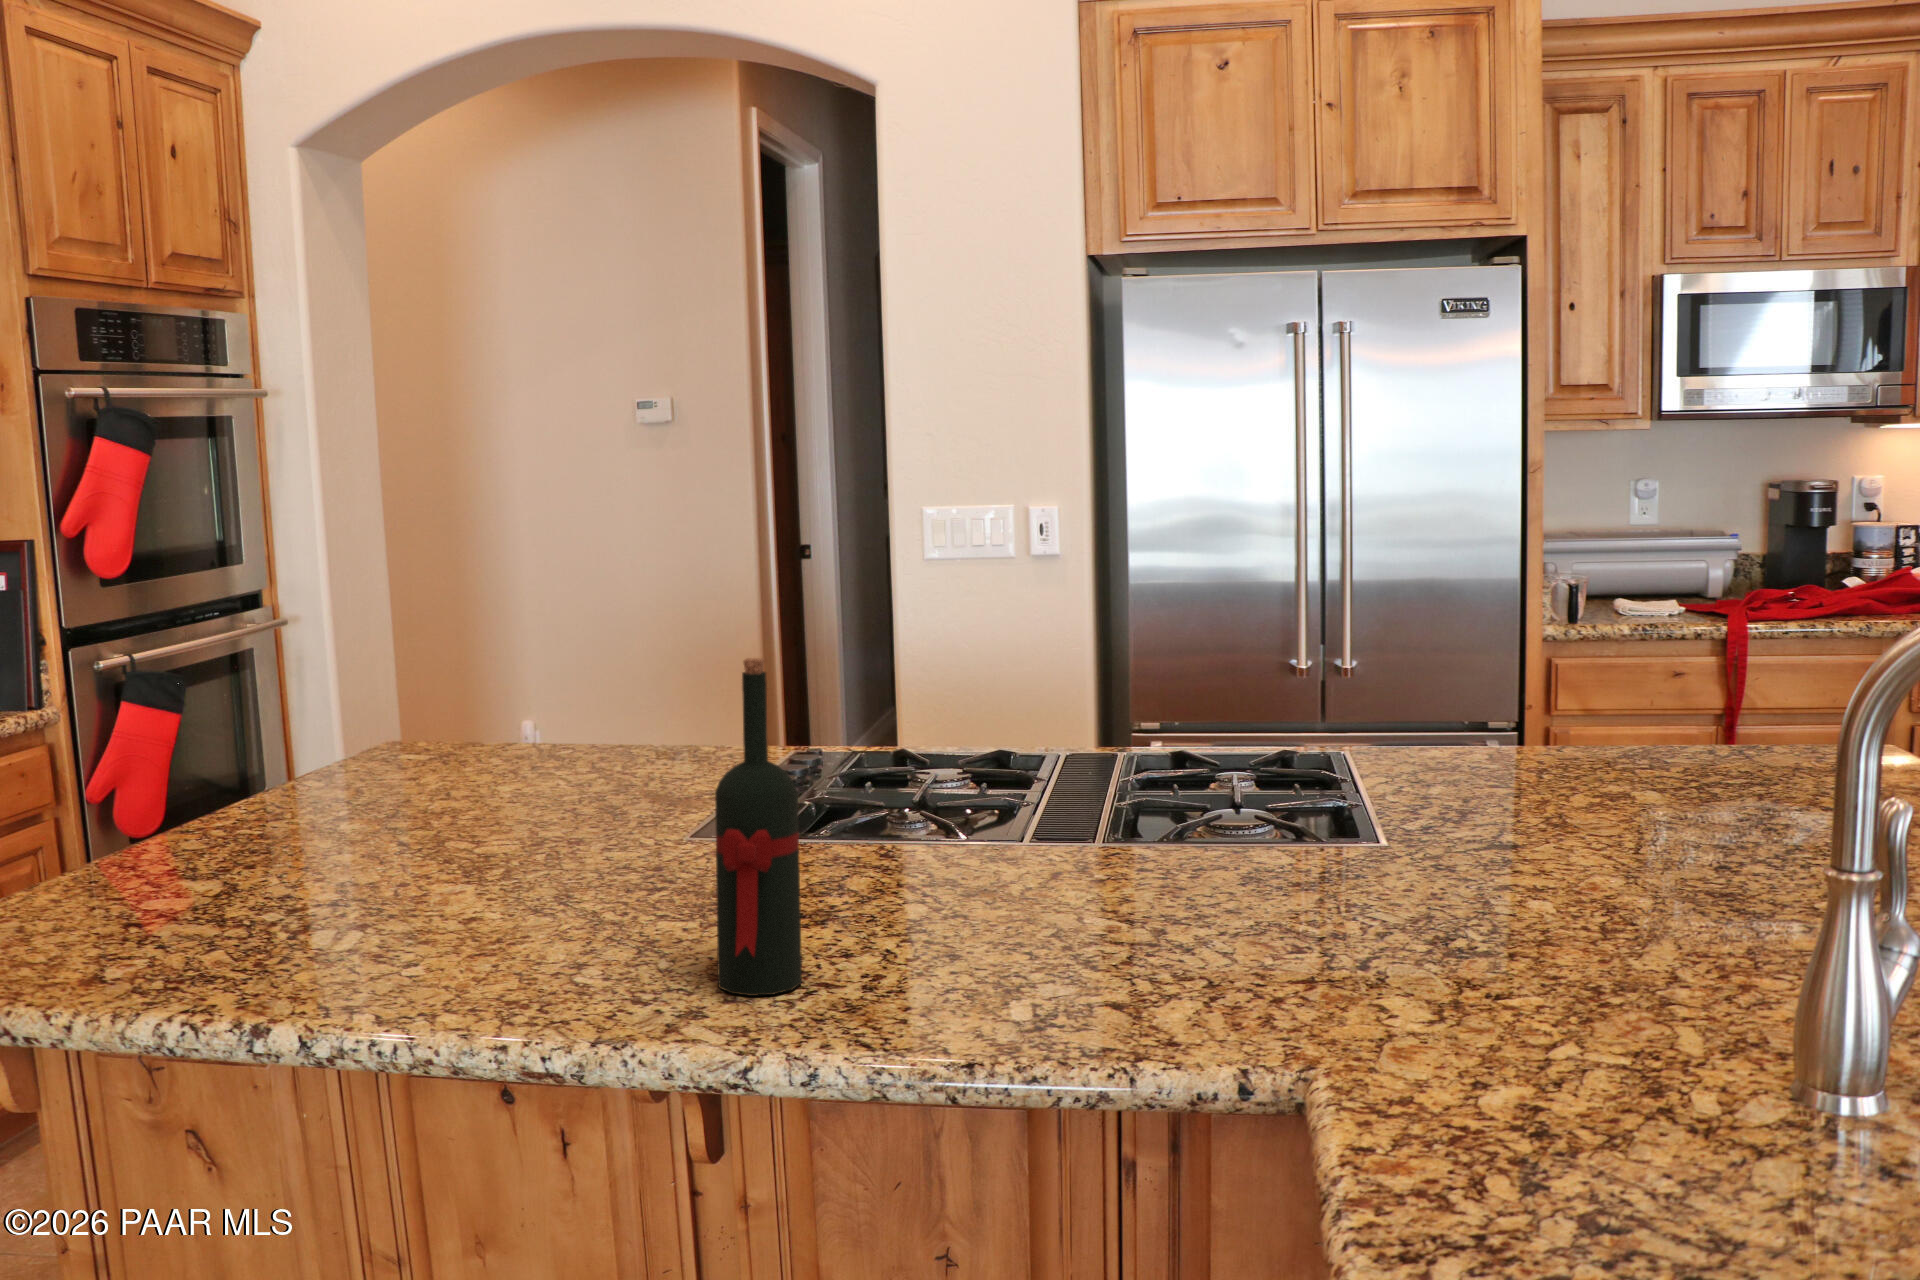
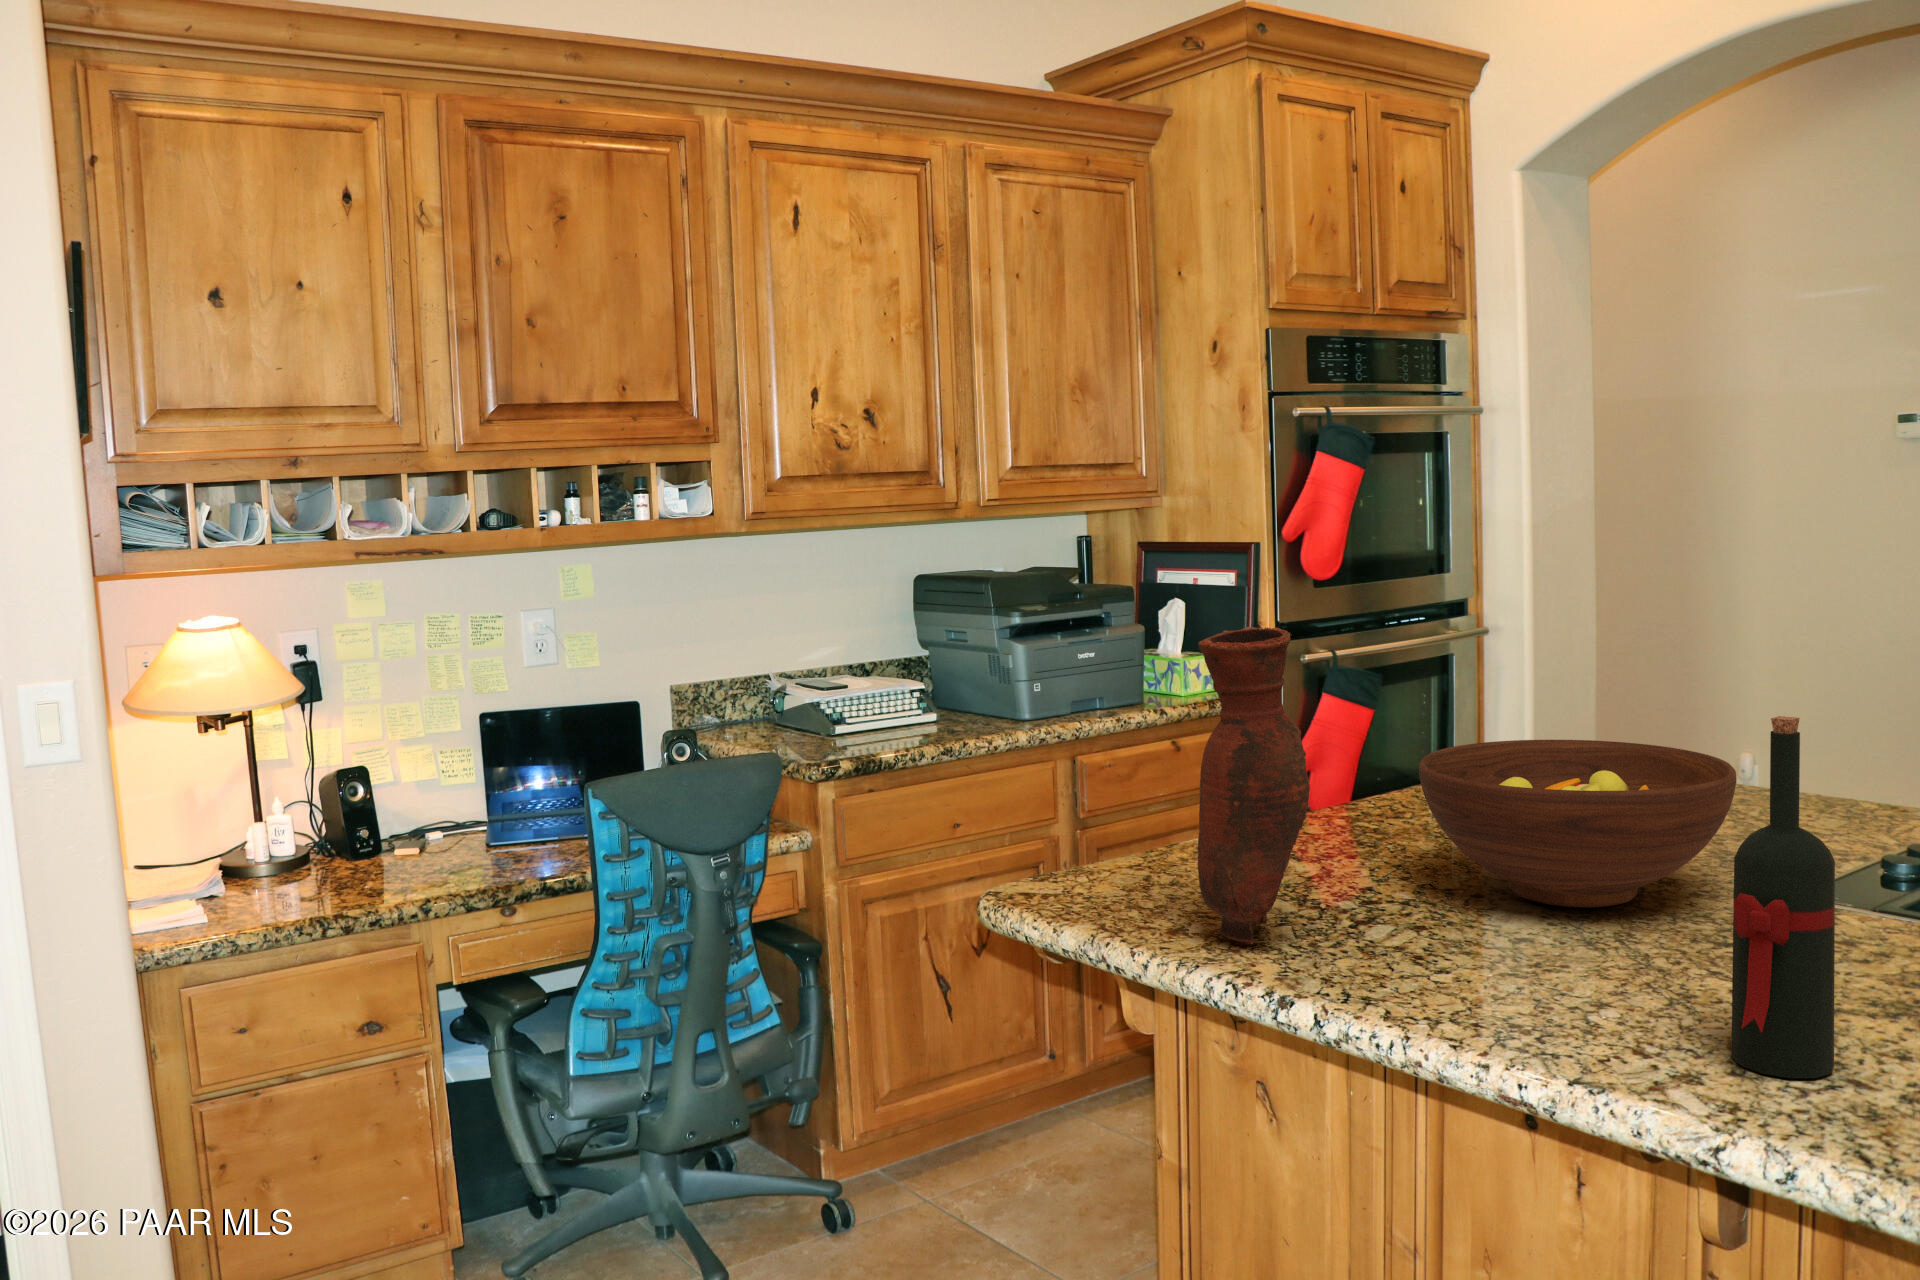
vase: none [86,591,242,979] -> present [1198,627,1310,944]
fruit bowl: none [322,697,648,878] -> present [1419,740,1736,908]

